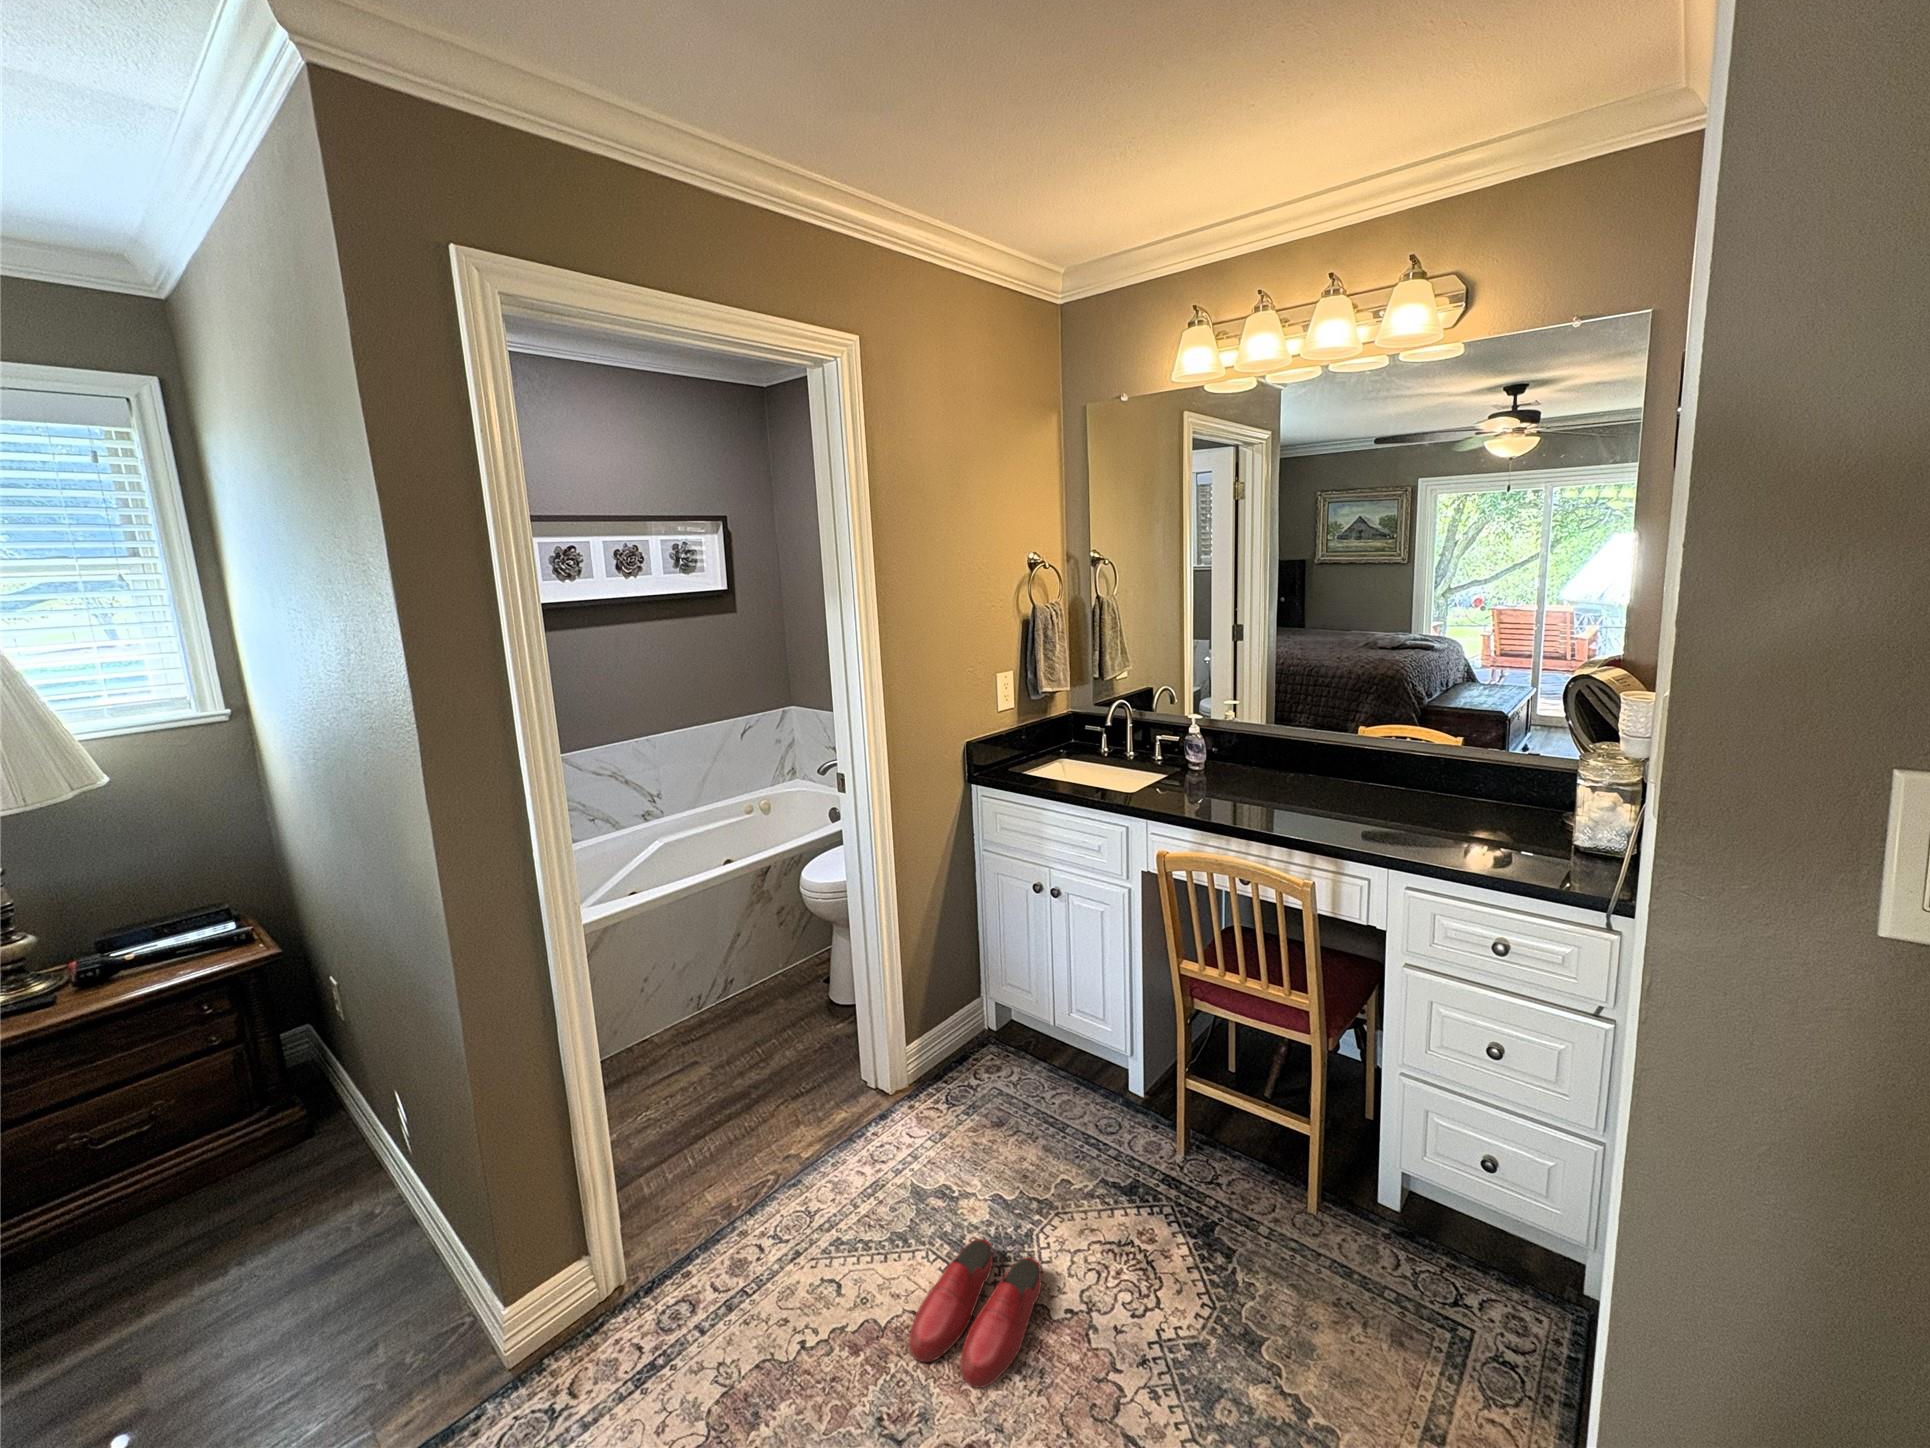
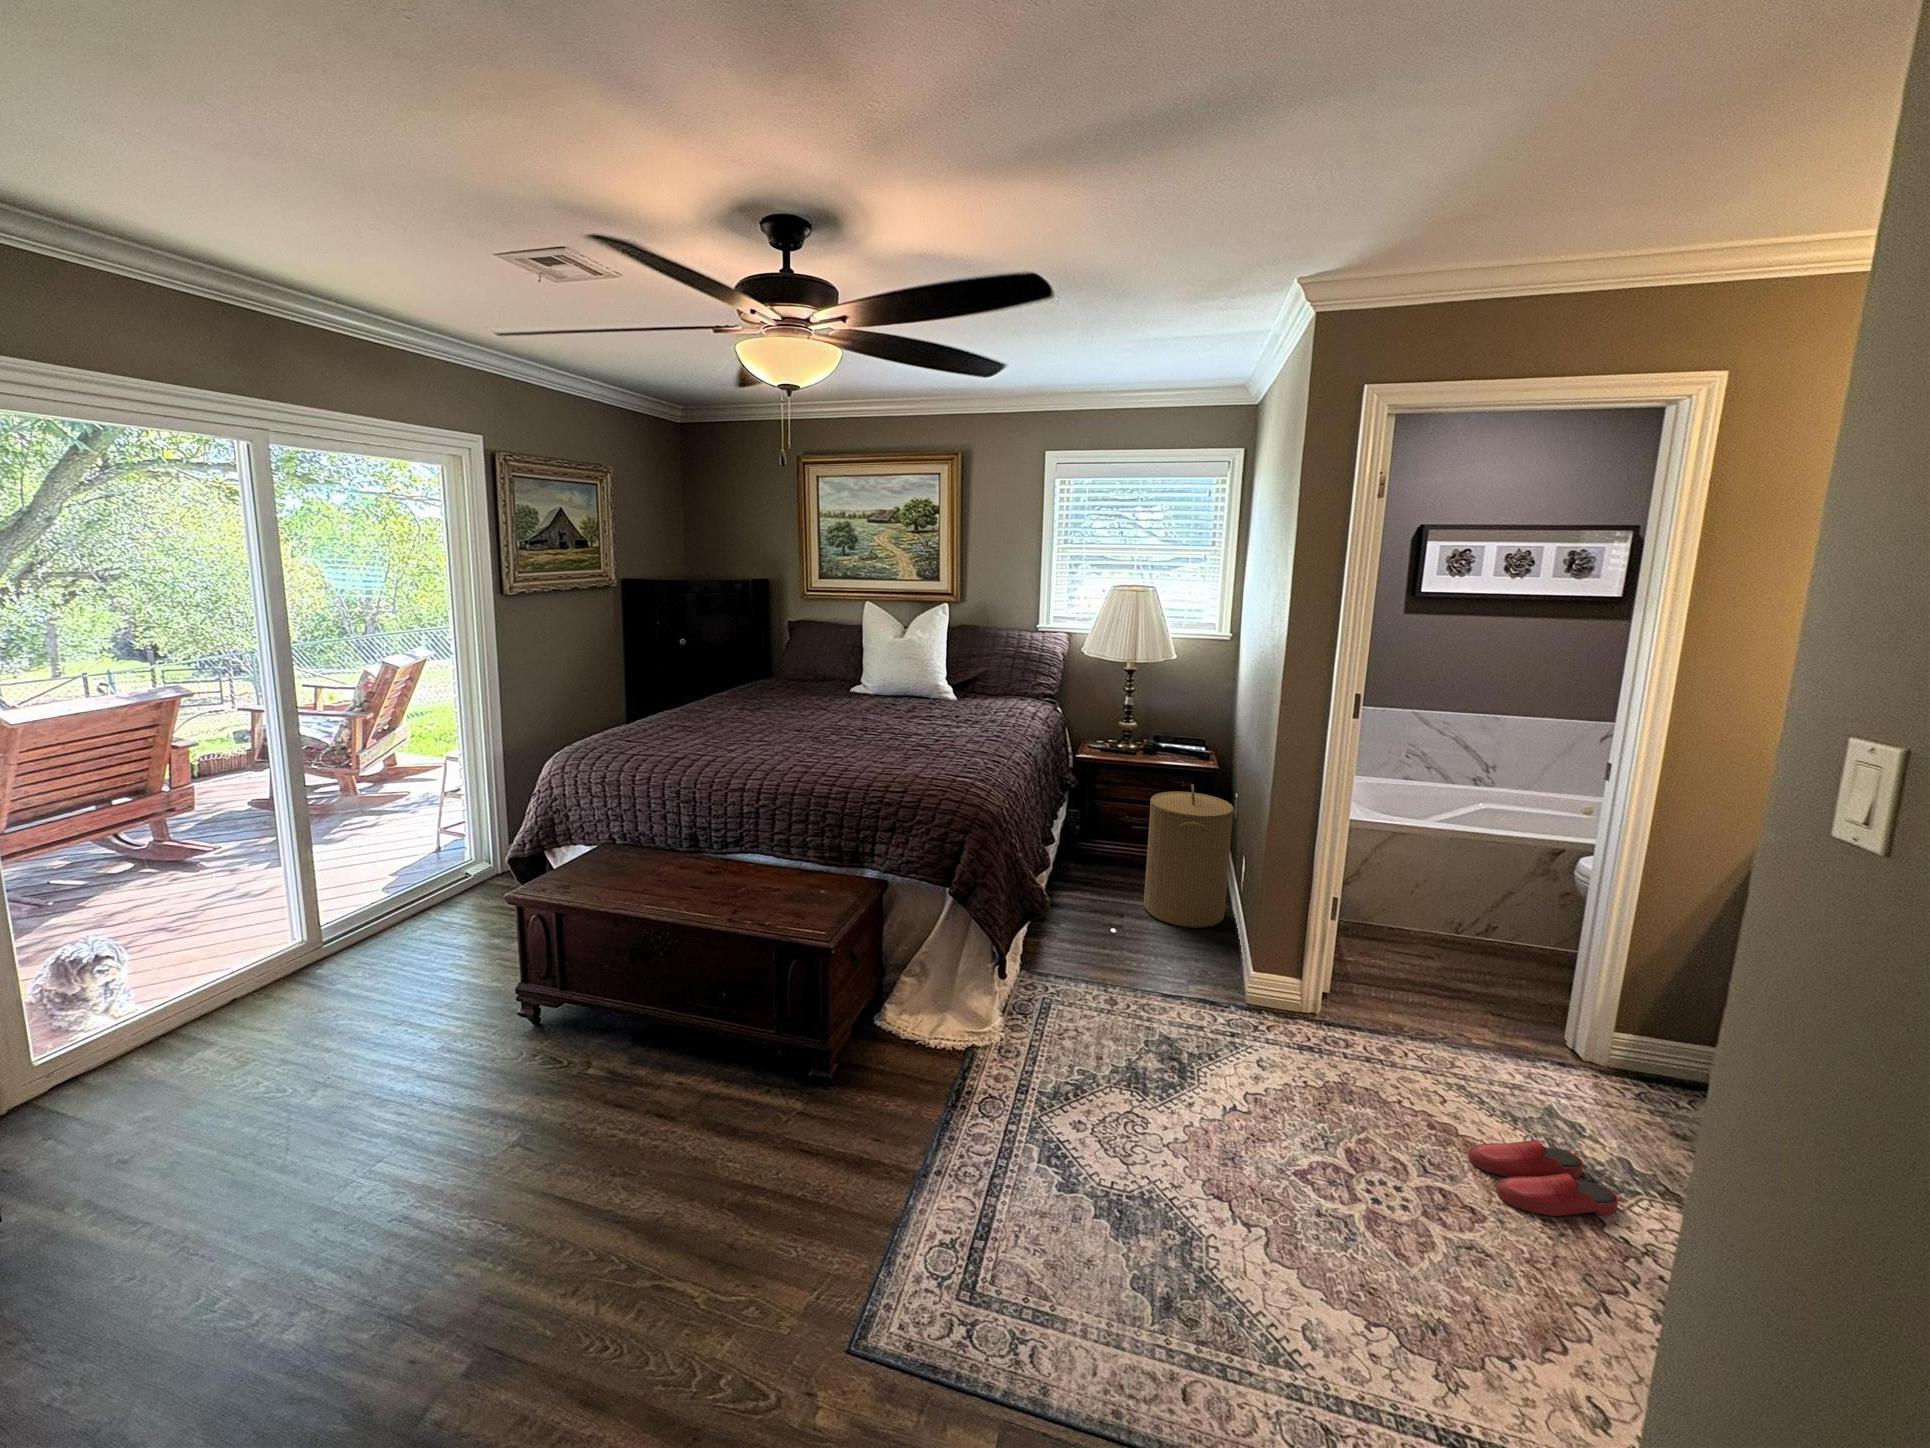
laundry hamper: none [140,1012,385,1315] -> present [1144,784,1234,928]

